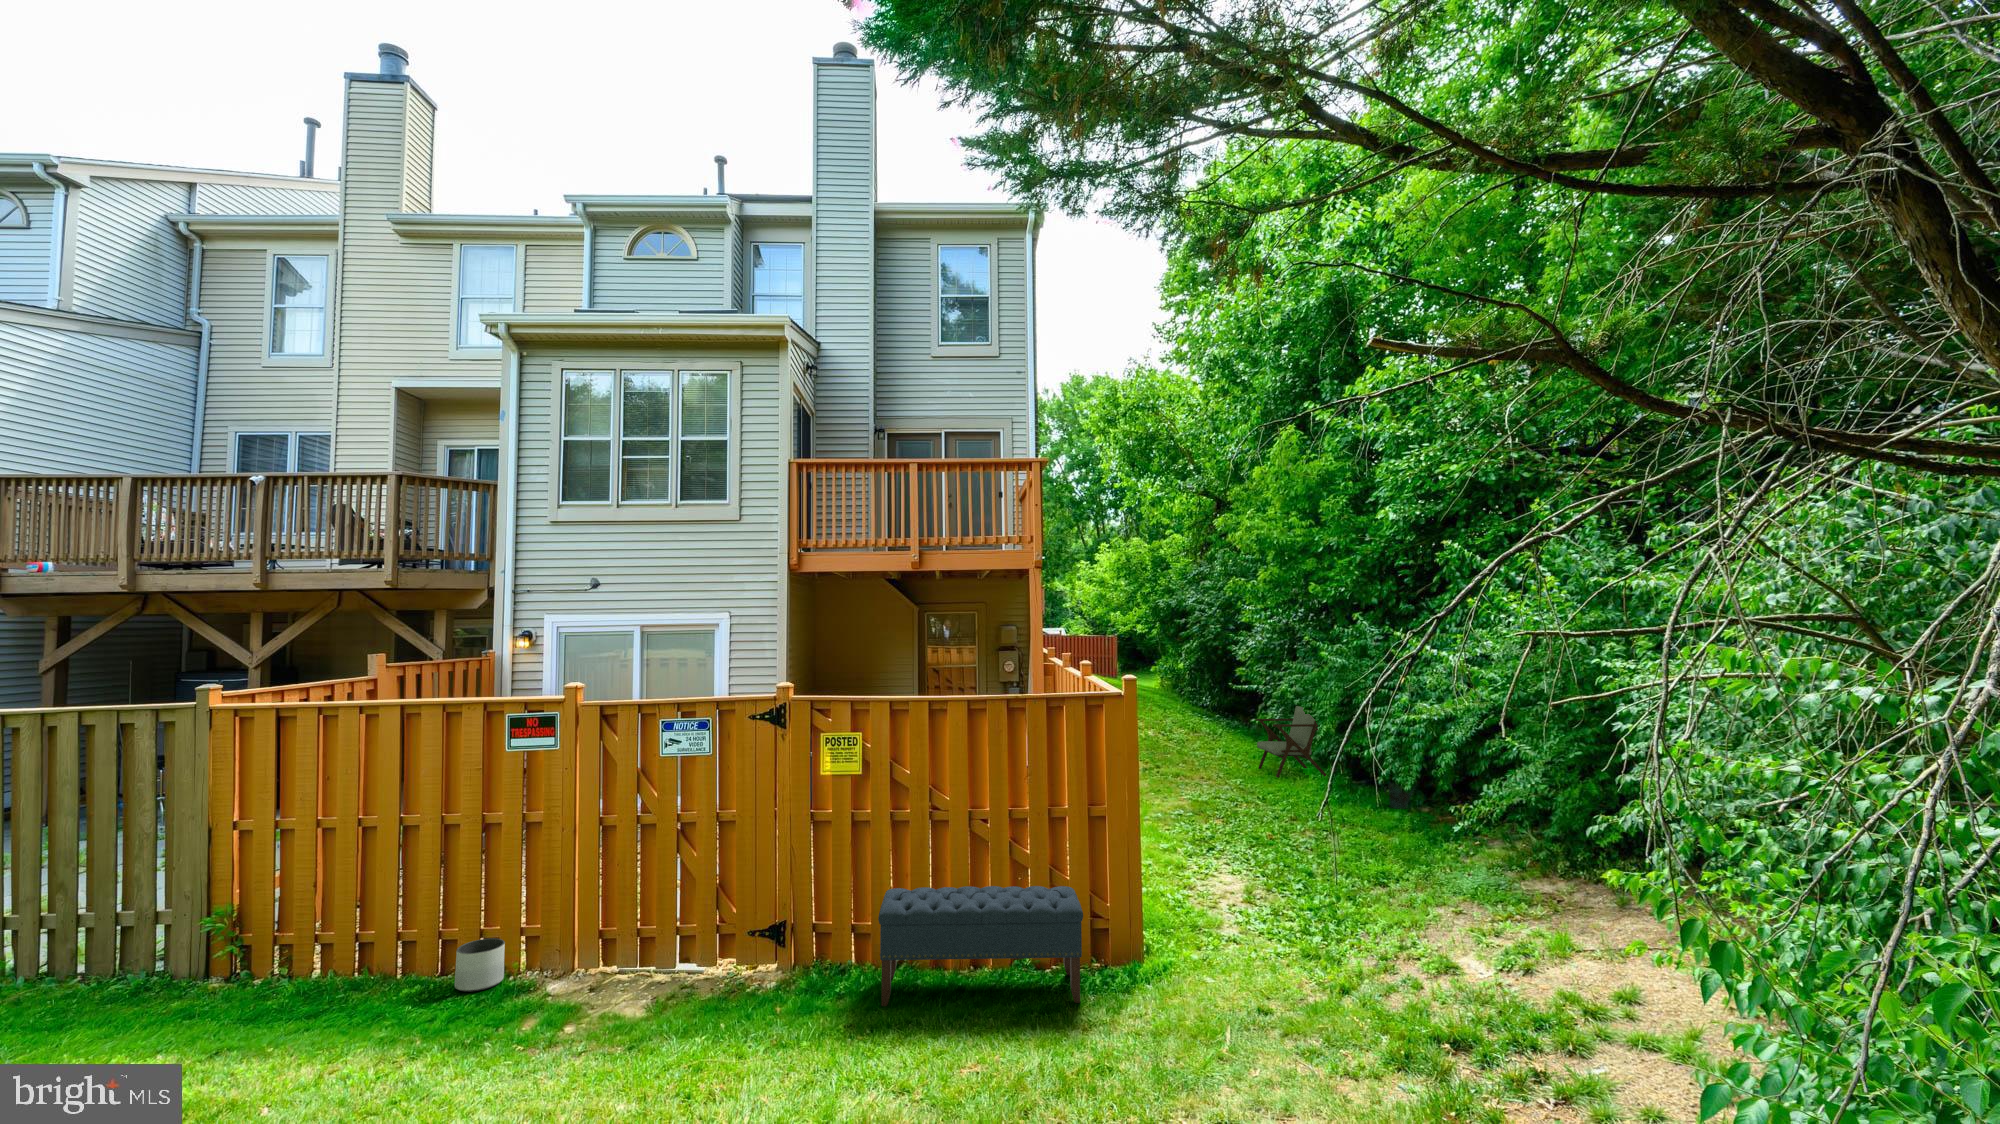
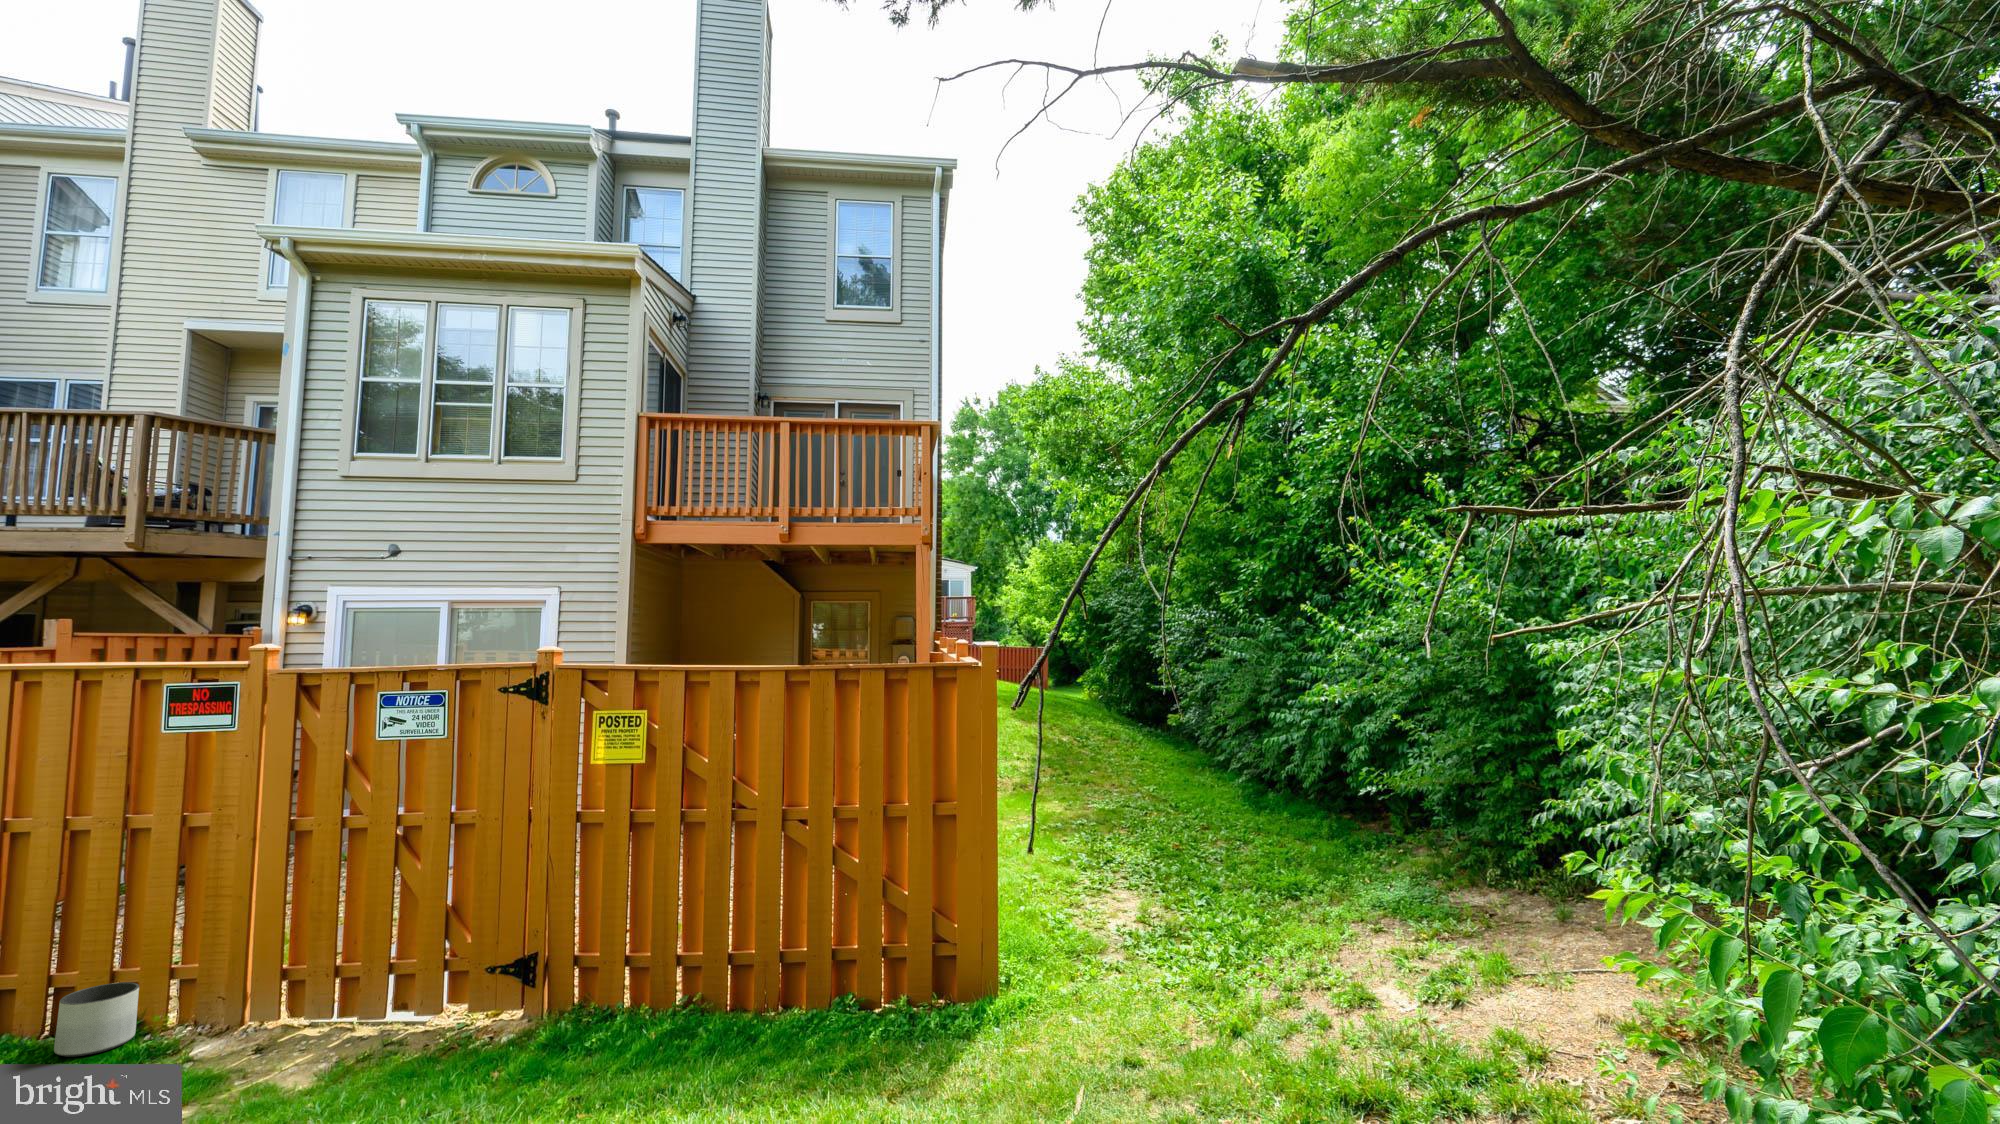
lounge chair: present [1256,706,1326,777] -> none [1170,710,1246,787]
watering can: present [1389,782,1419,809] -> none [1303,788,1342,820]
bench: present [878,886,1083,1006] -> none [646,904,916,1063]

